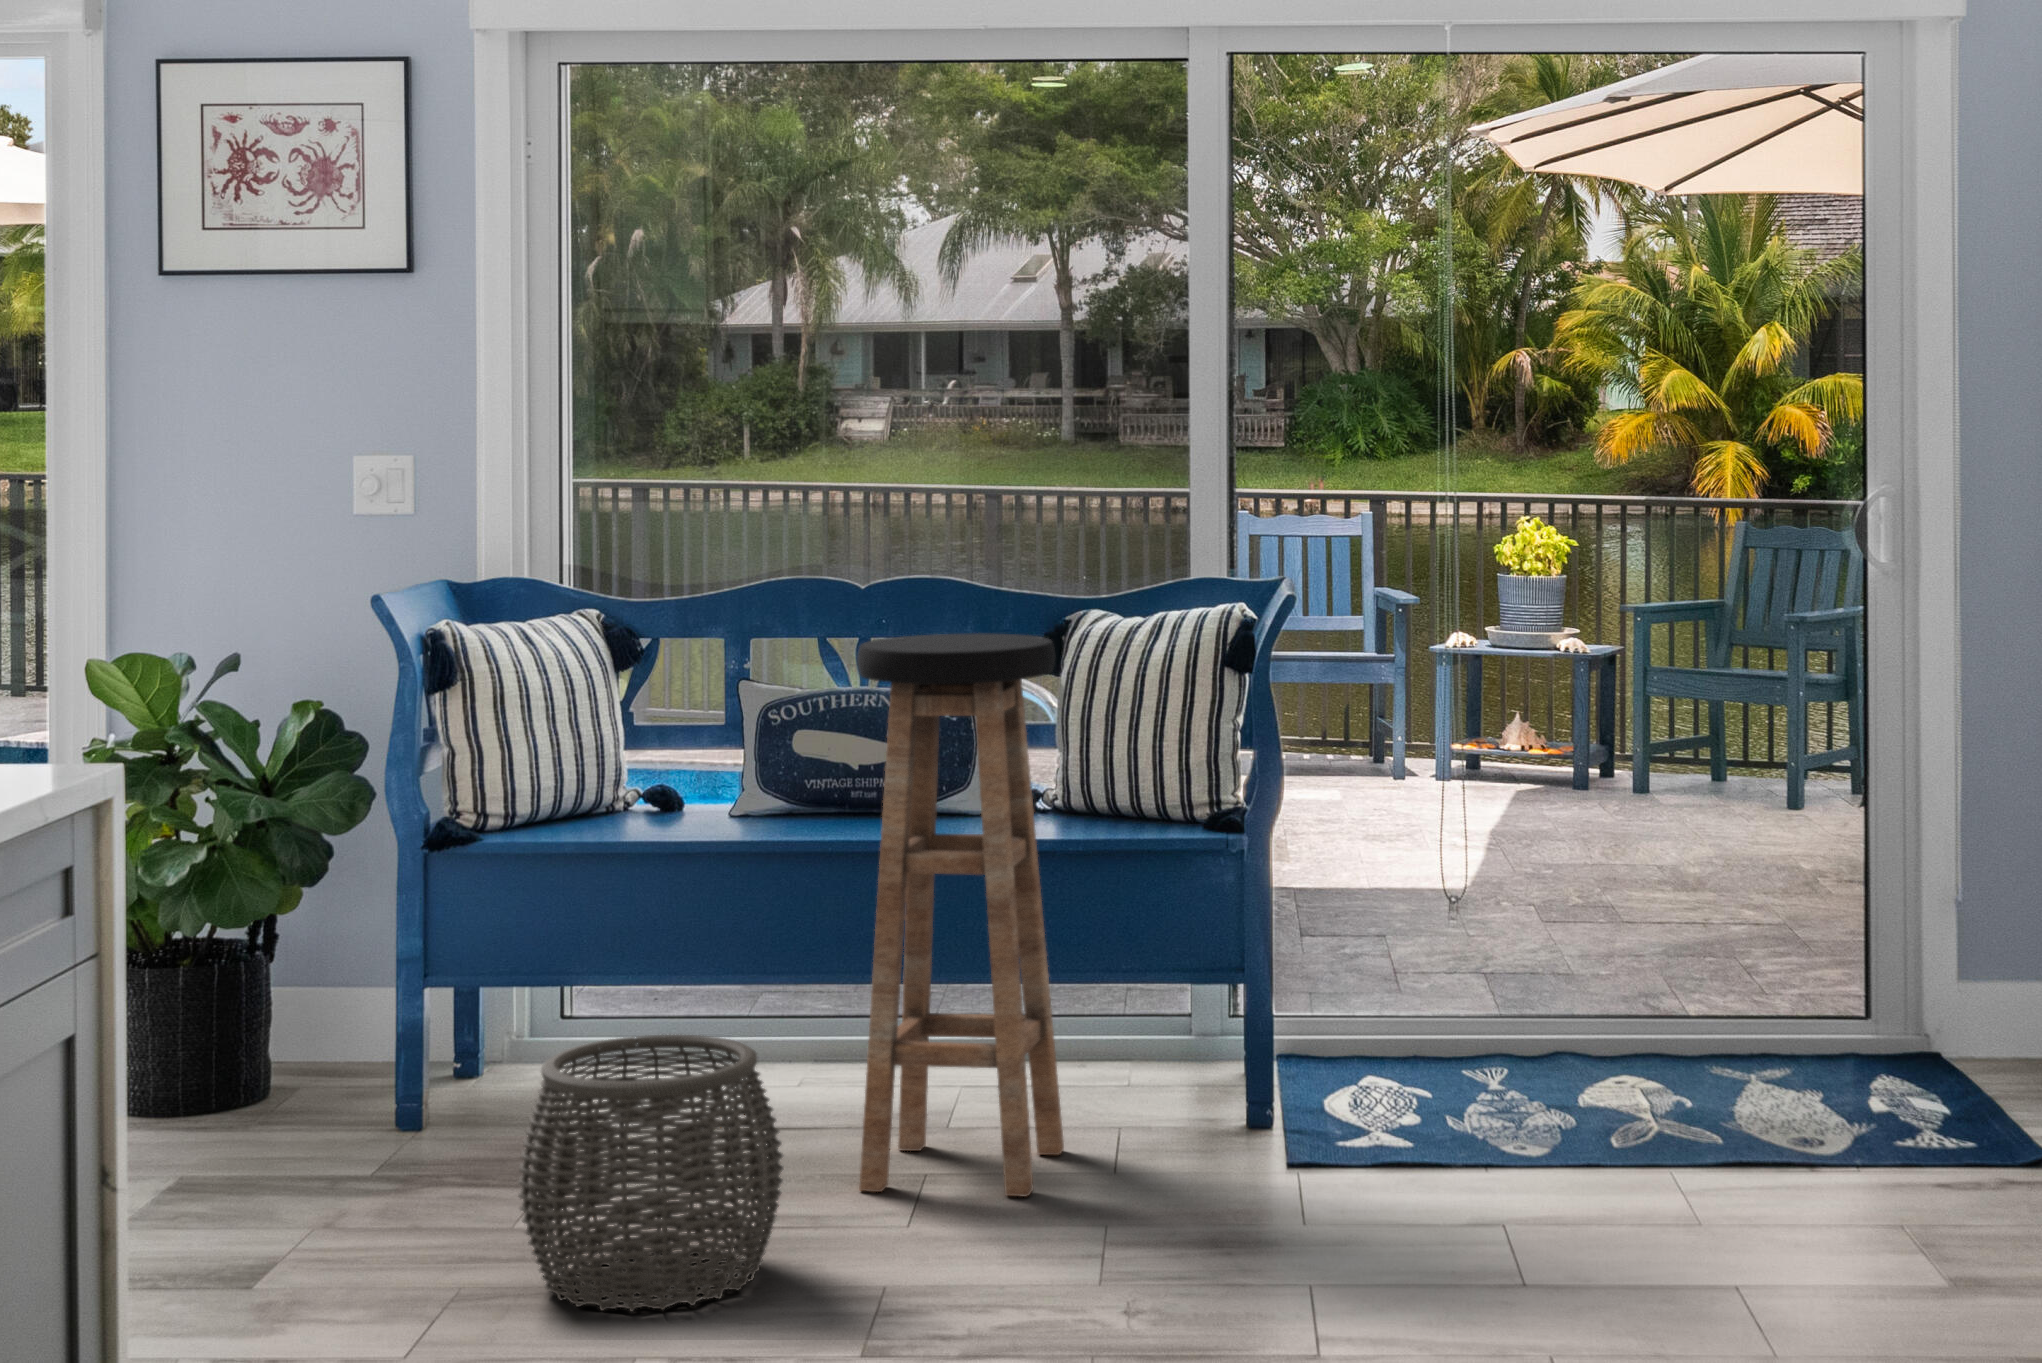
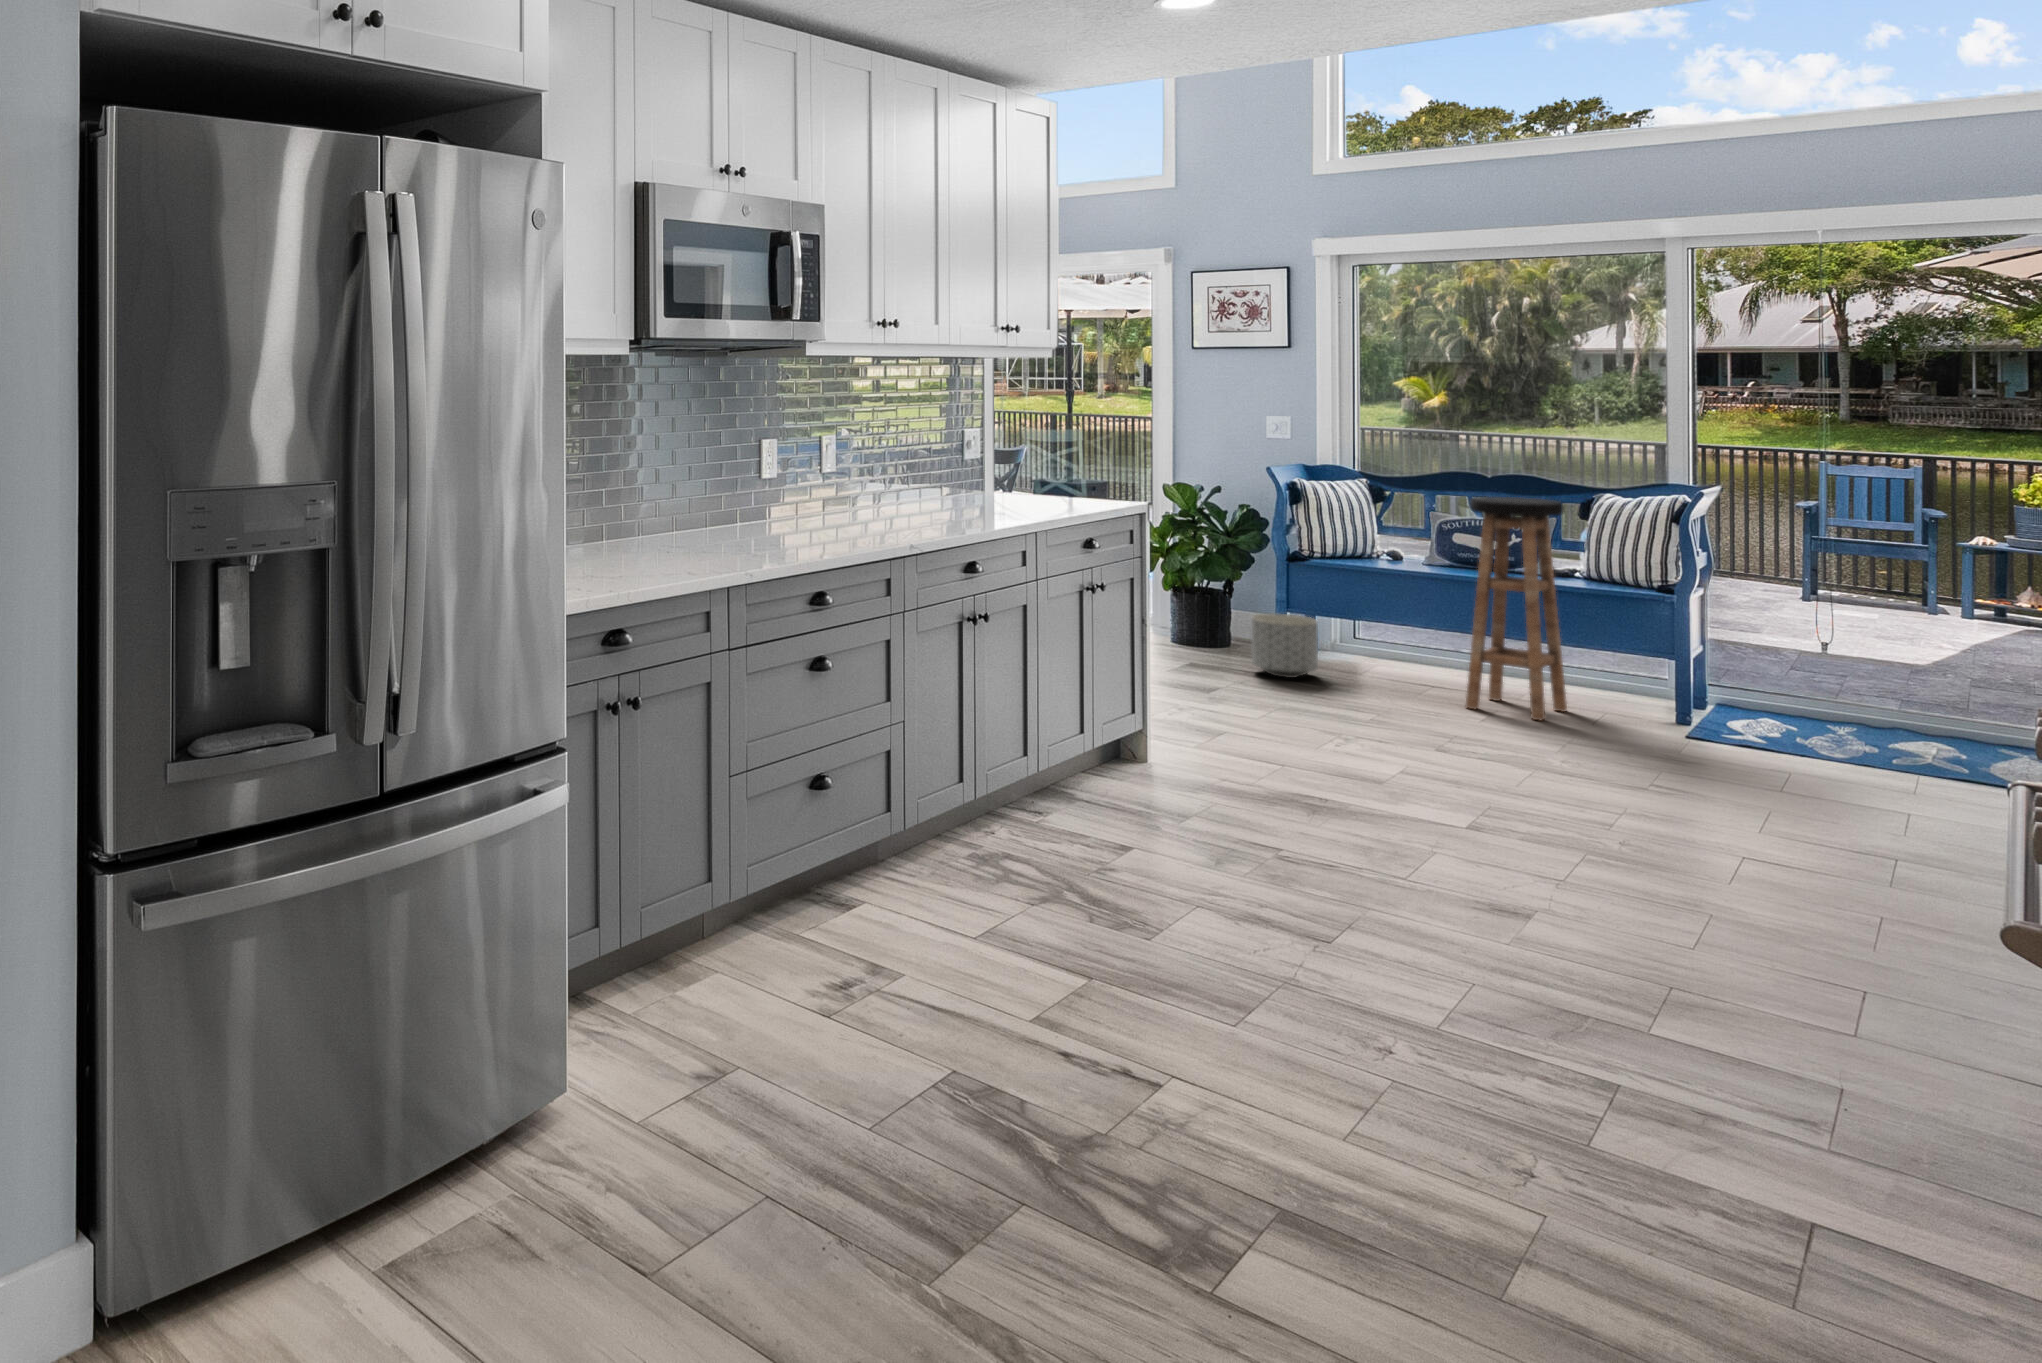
planter: none [332,996,504,1179] -> present [1252,614,1318,678]
woven basket: present [518,1035,783,1312] -> none [1317,631,1424,726]

